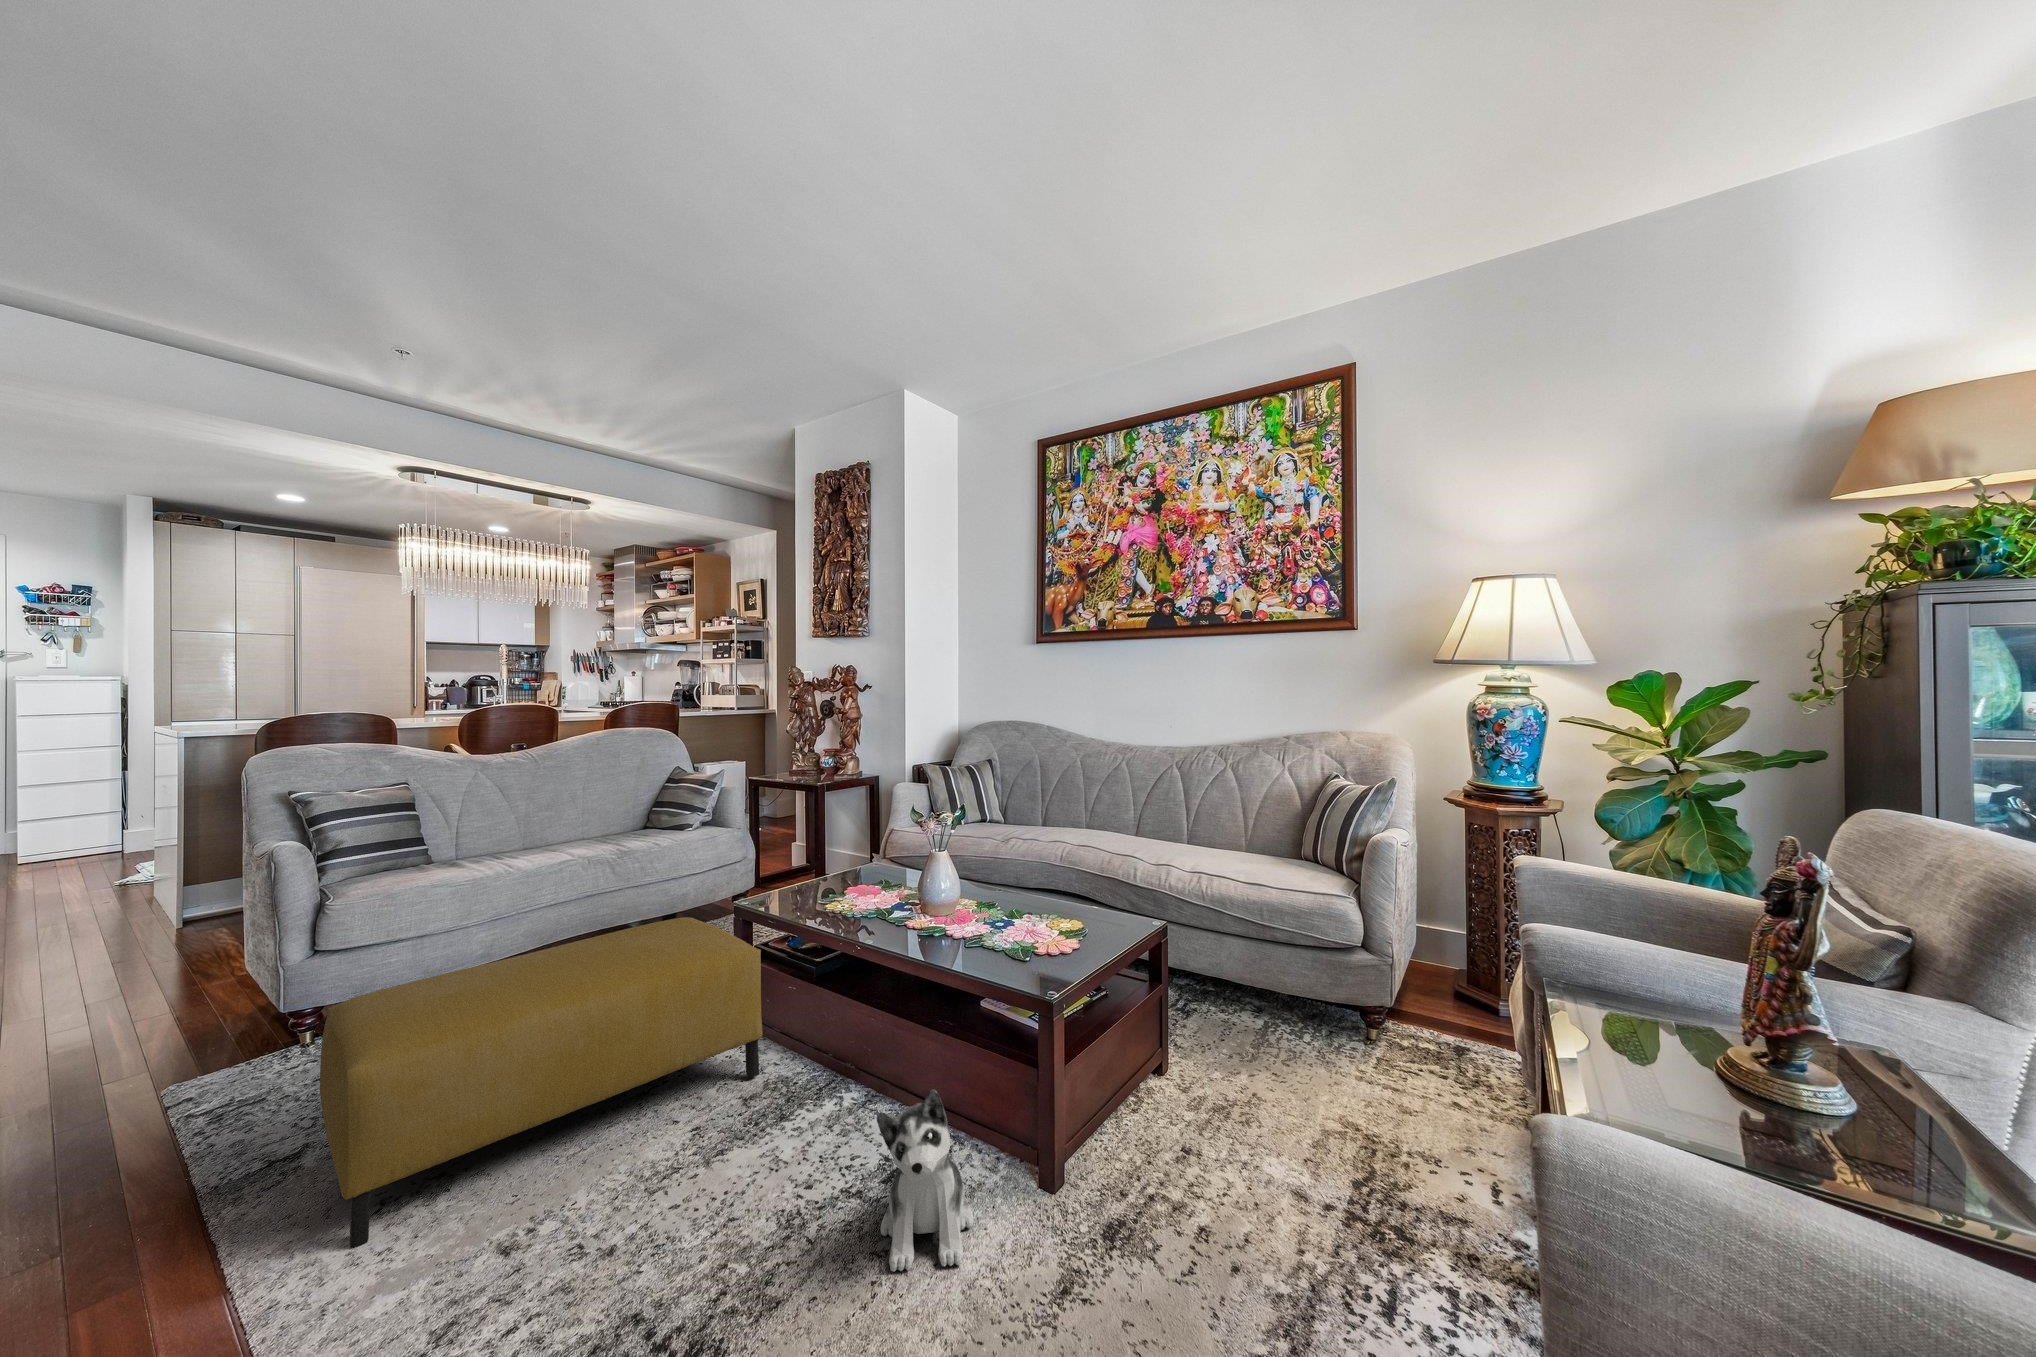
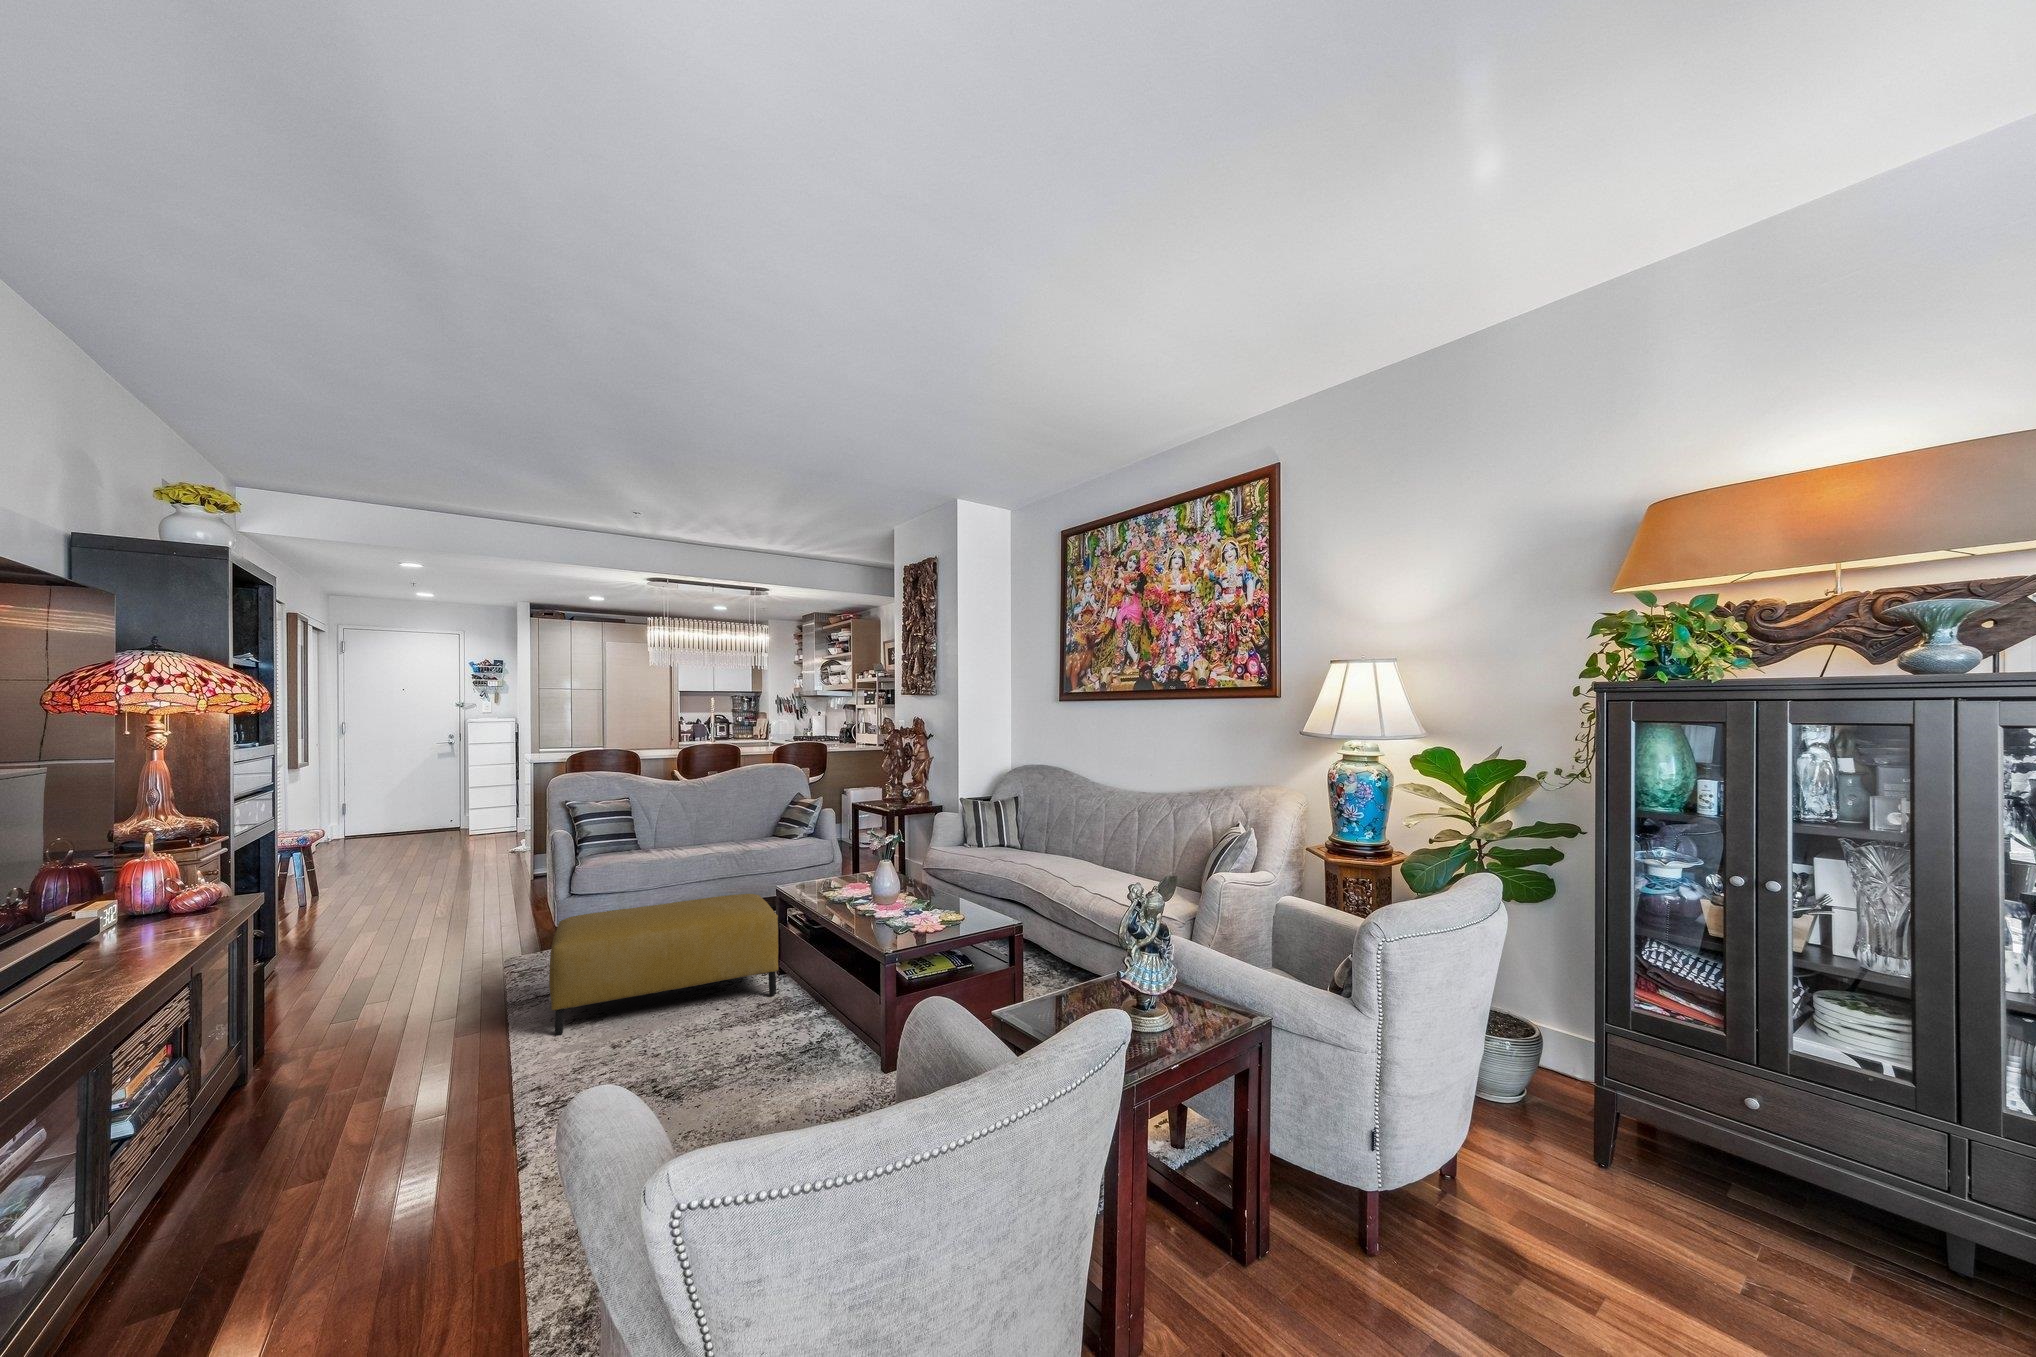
plush toy: present [877,1089,973,1272] -> none [774,990,834,1088]

